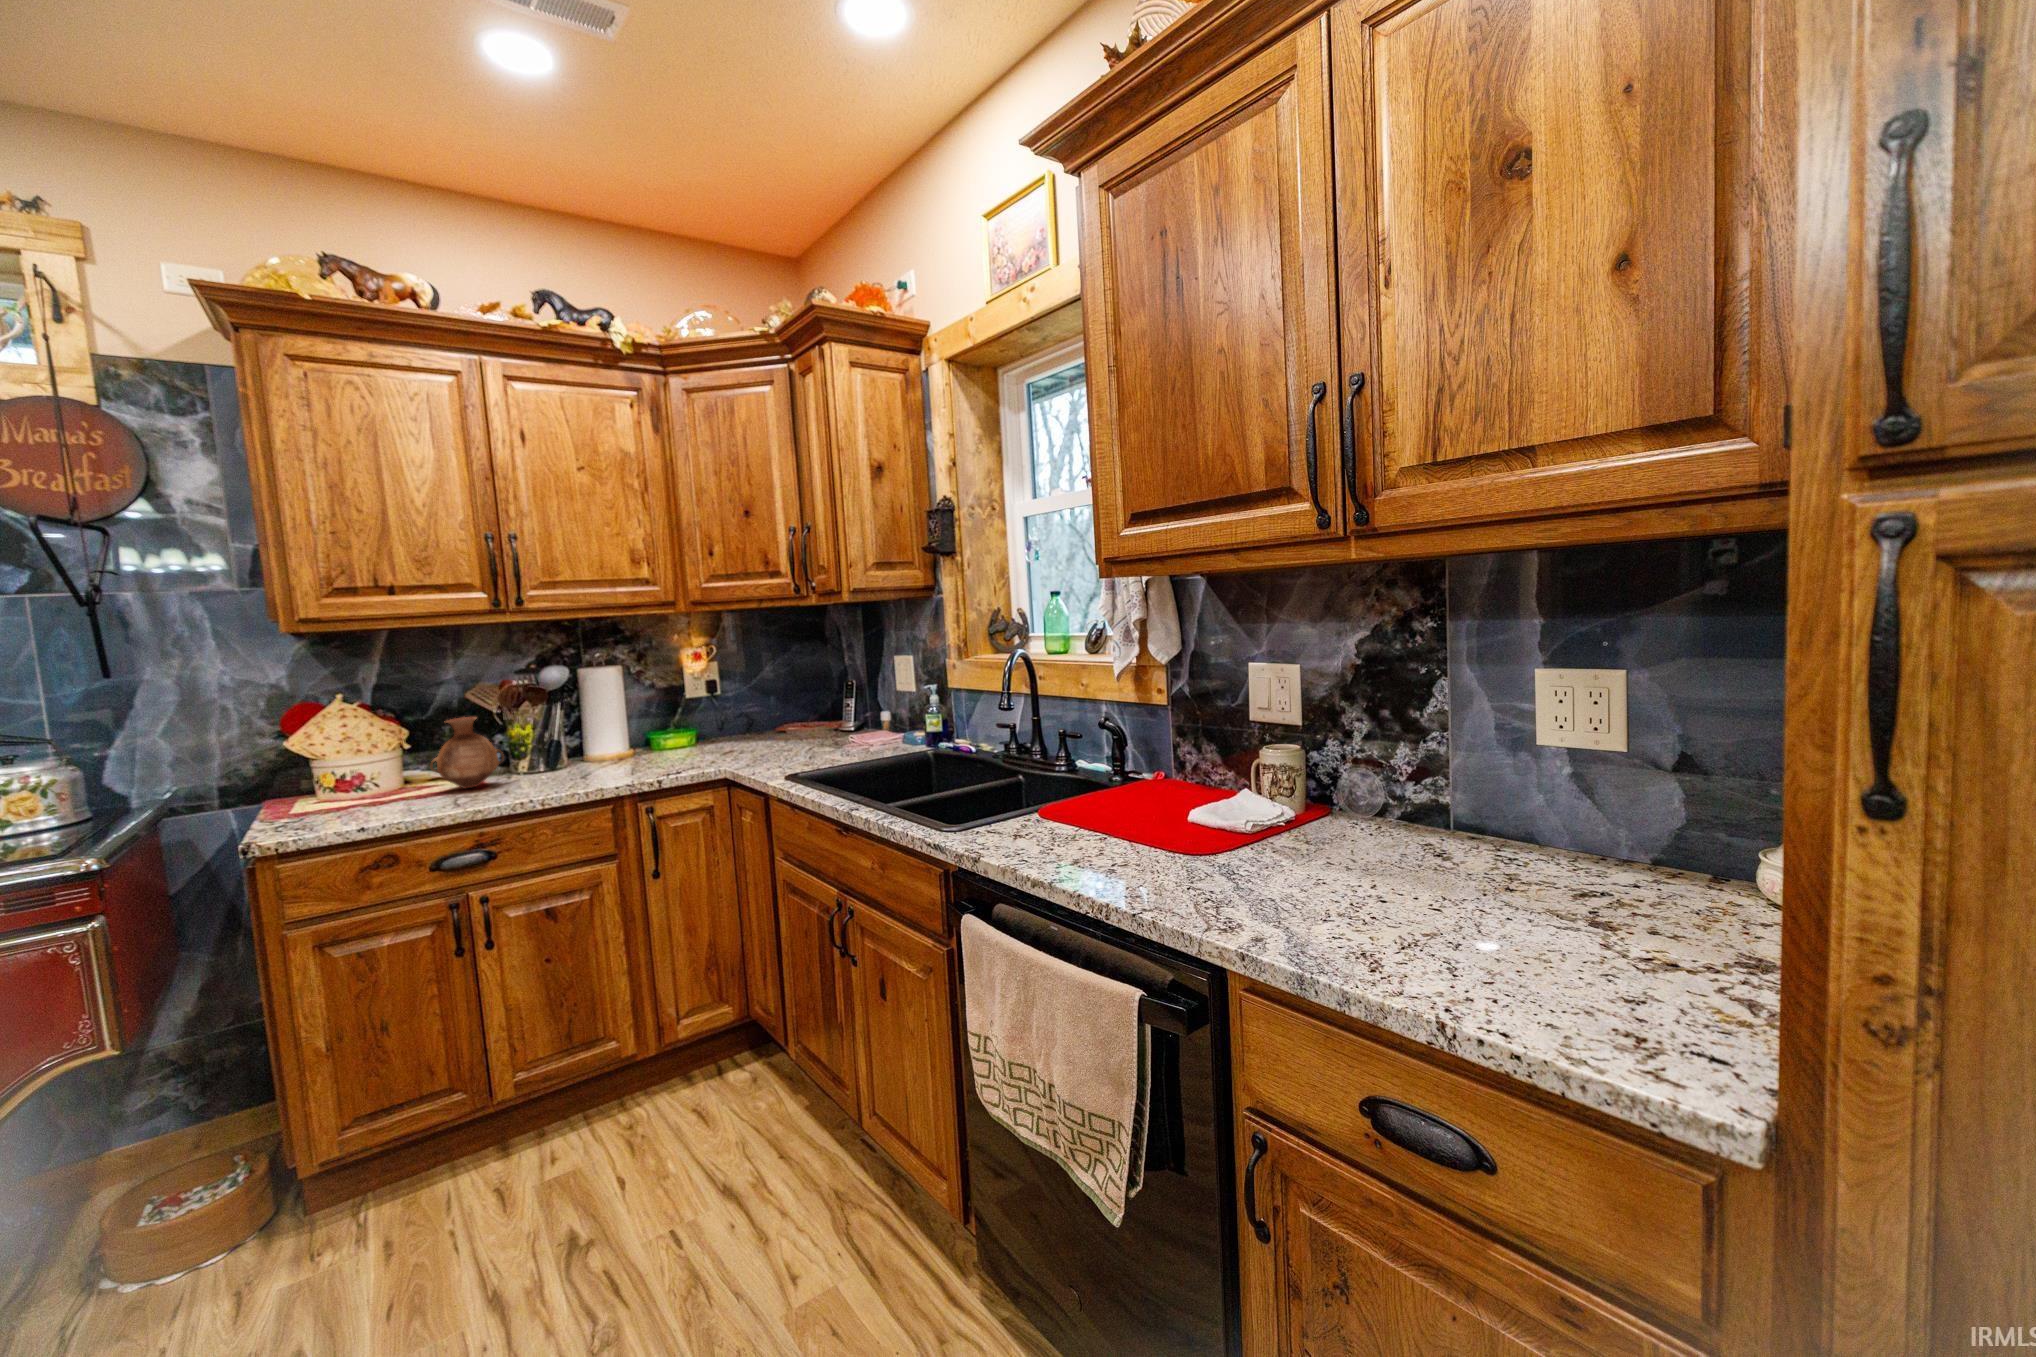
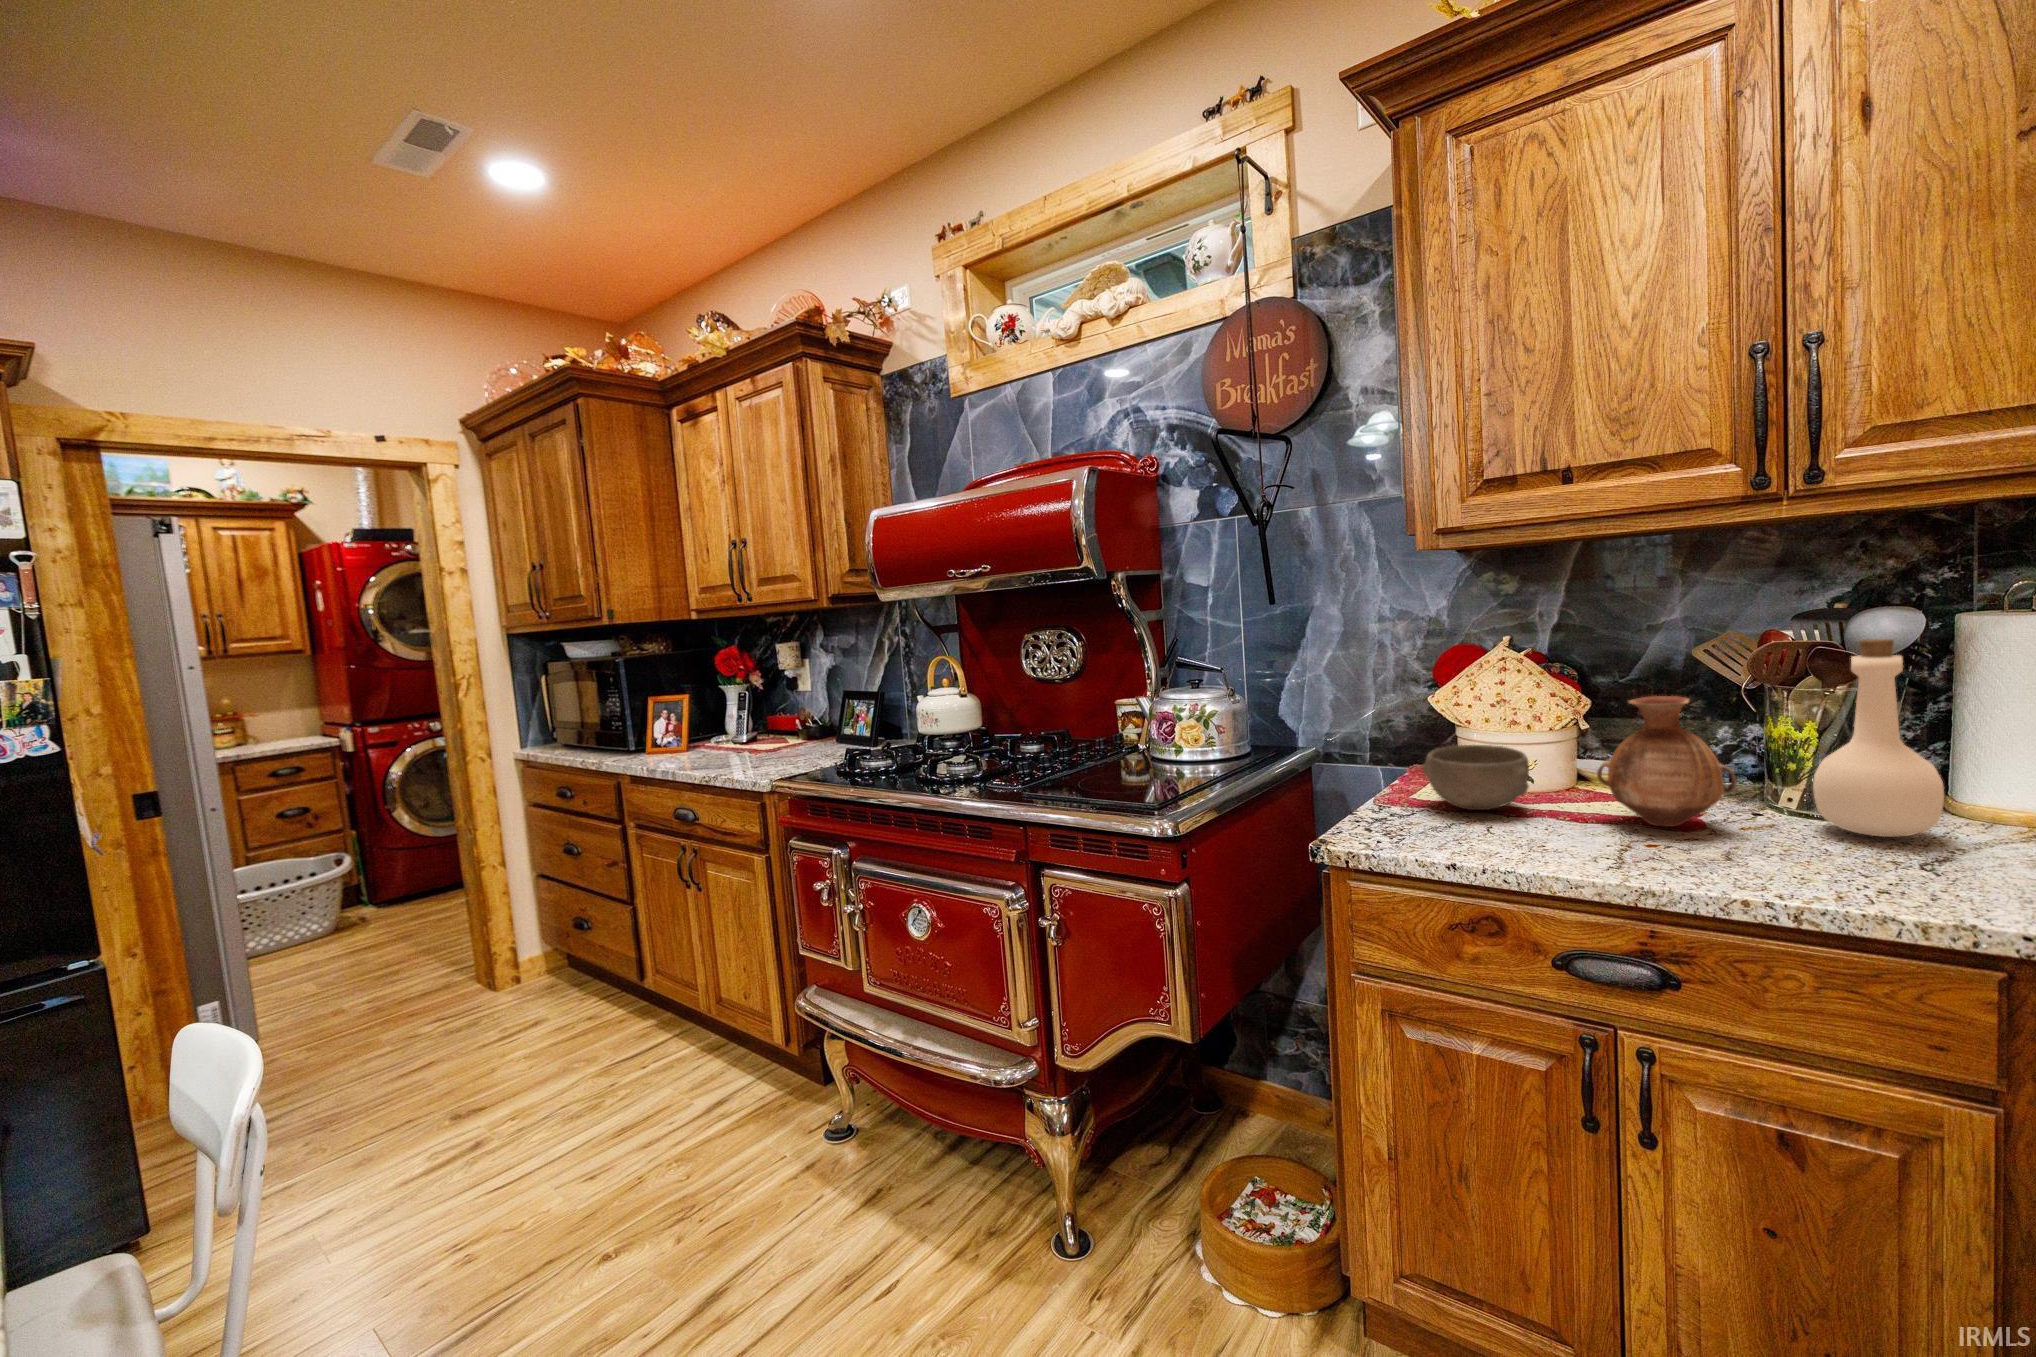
bottle: none [536,681,585,772] -> present [1813,639,1944,837]
bowl: none [303,763,388,807] -> present [1422,745,1529,810]

